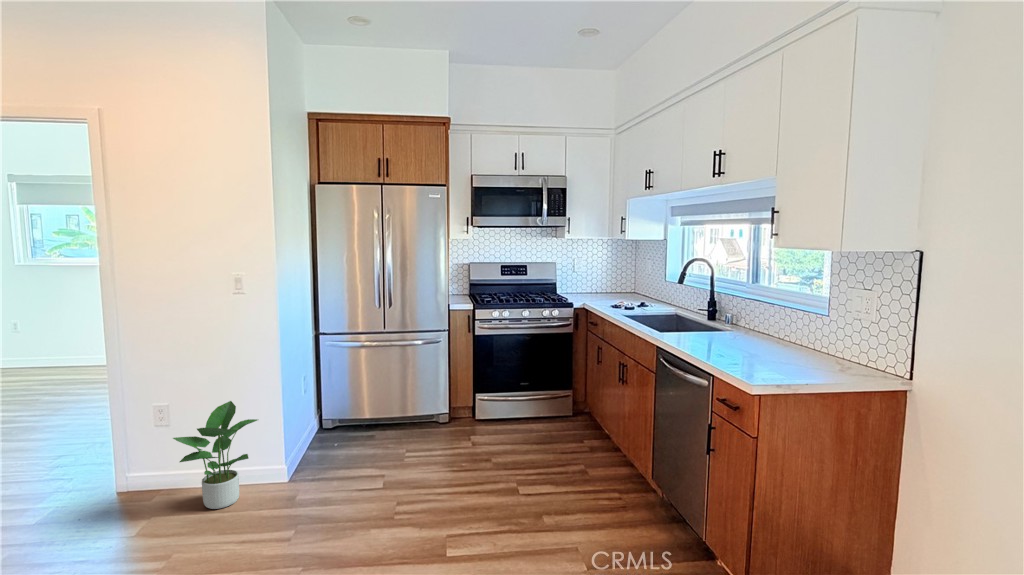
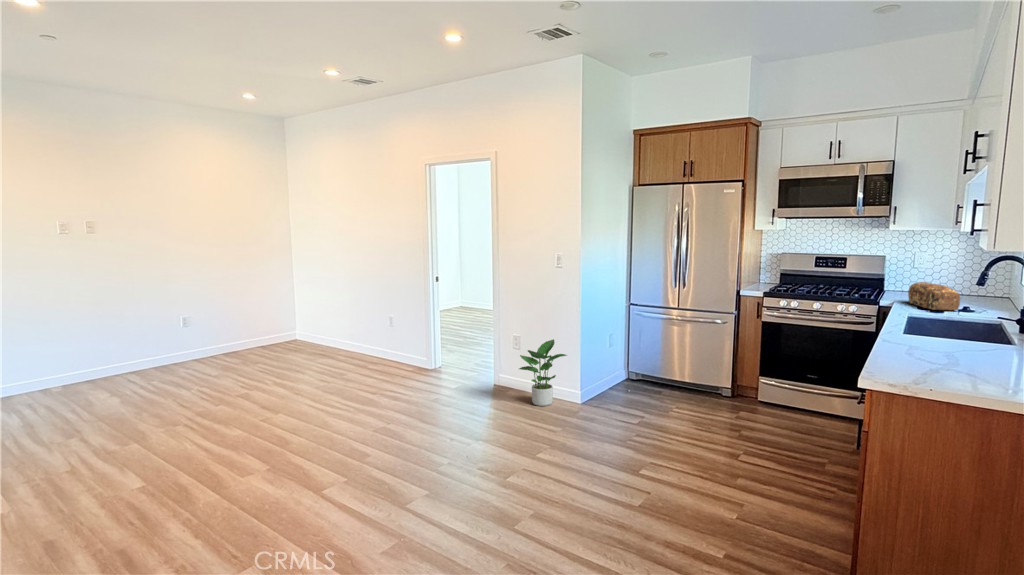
bread loaf: none [596,283,638,306] -> present [908,282,960,310]

